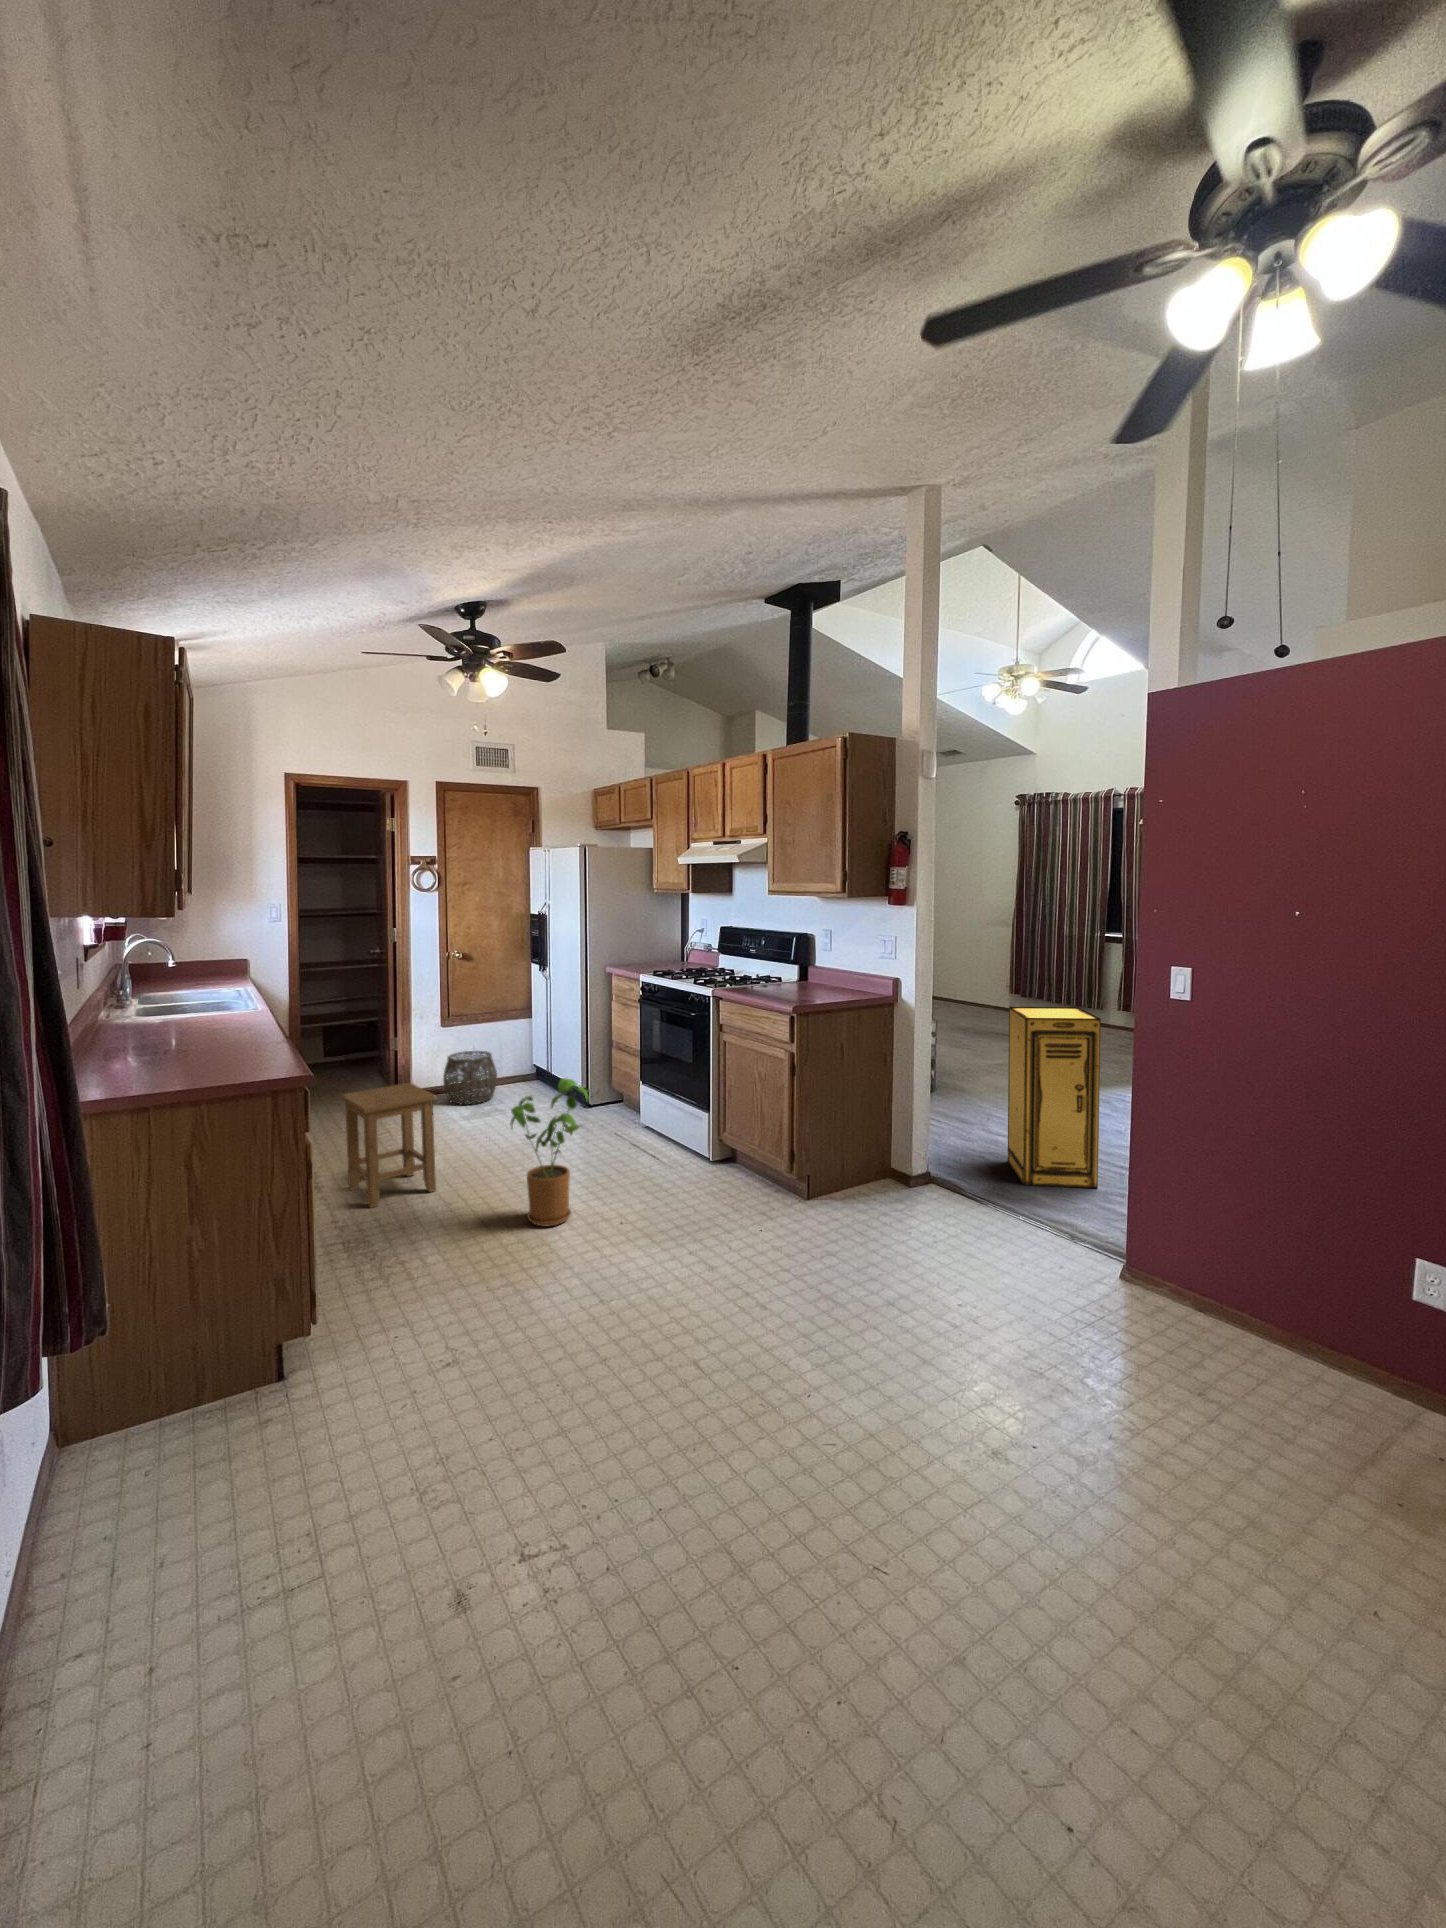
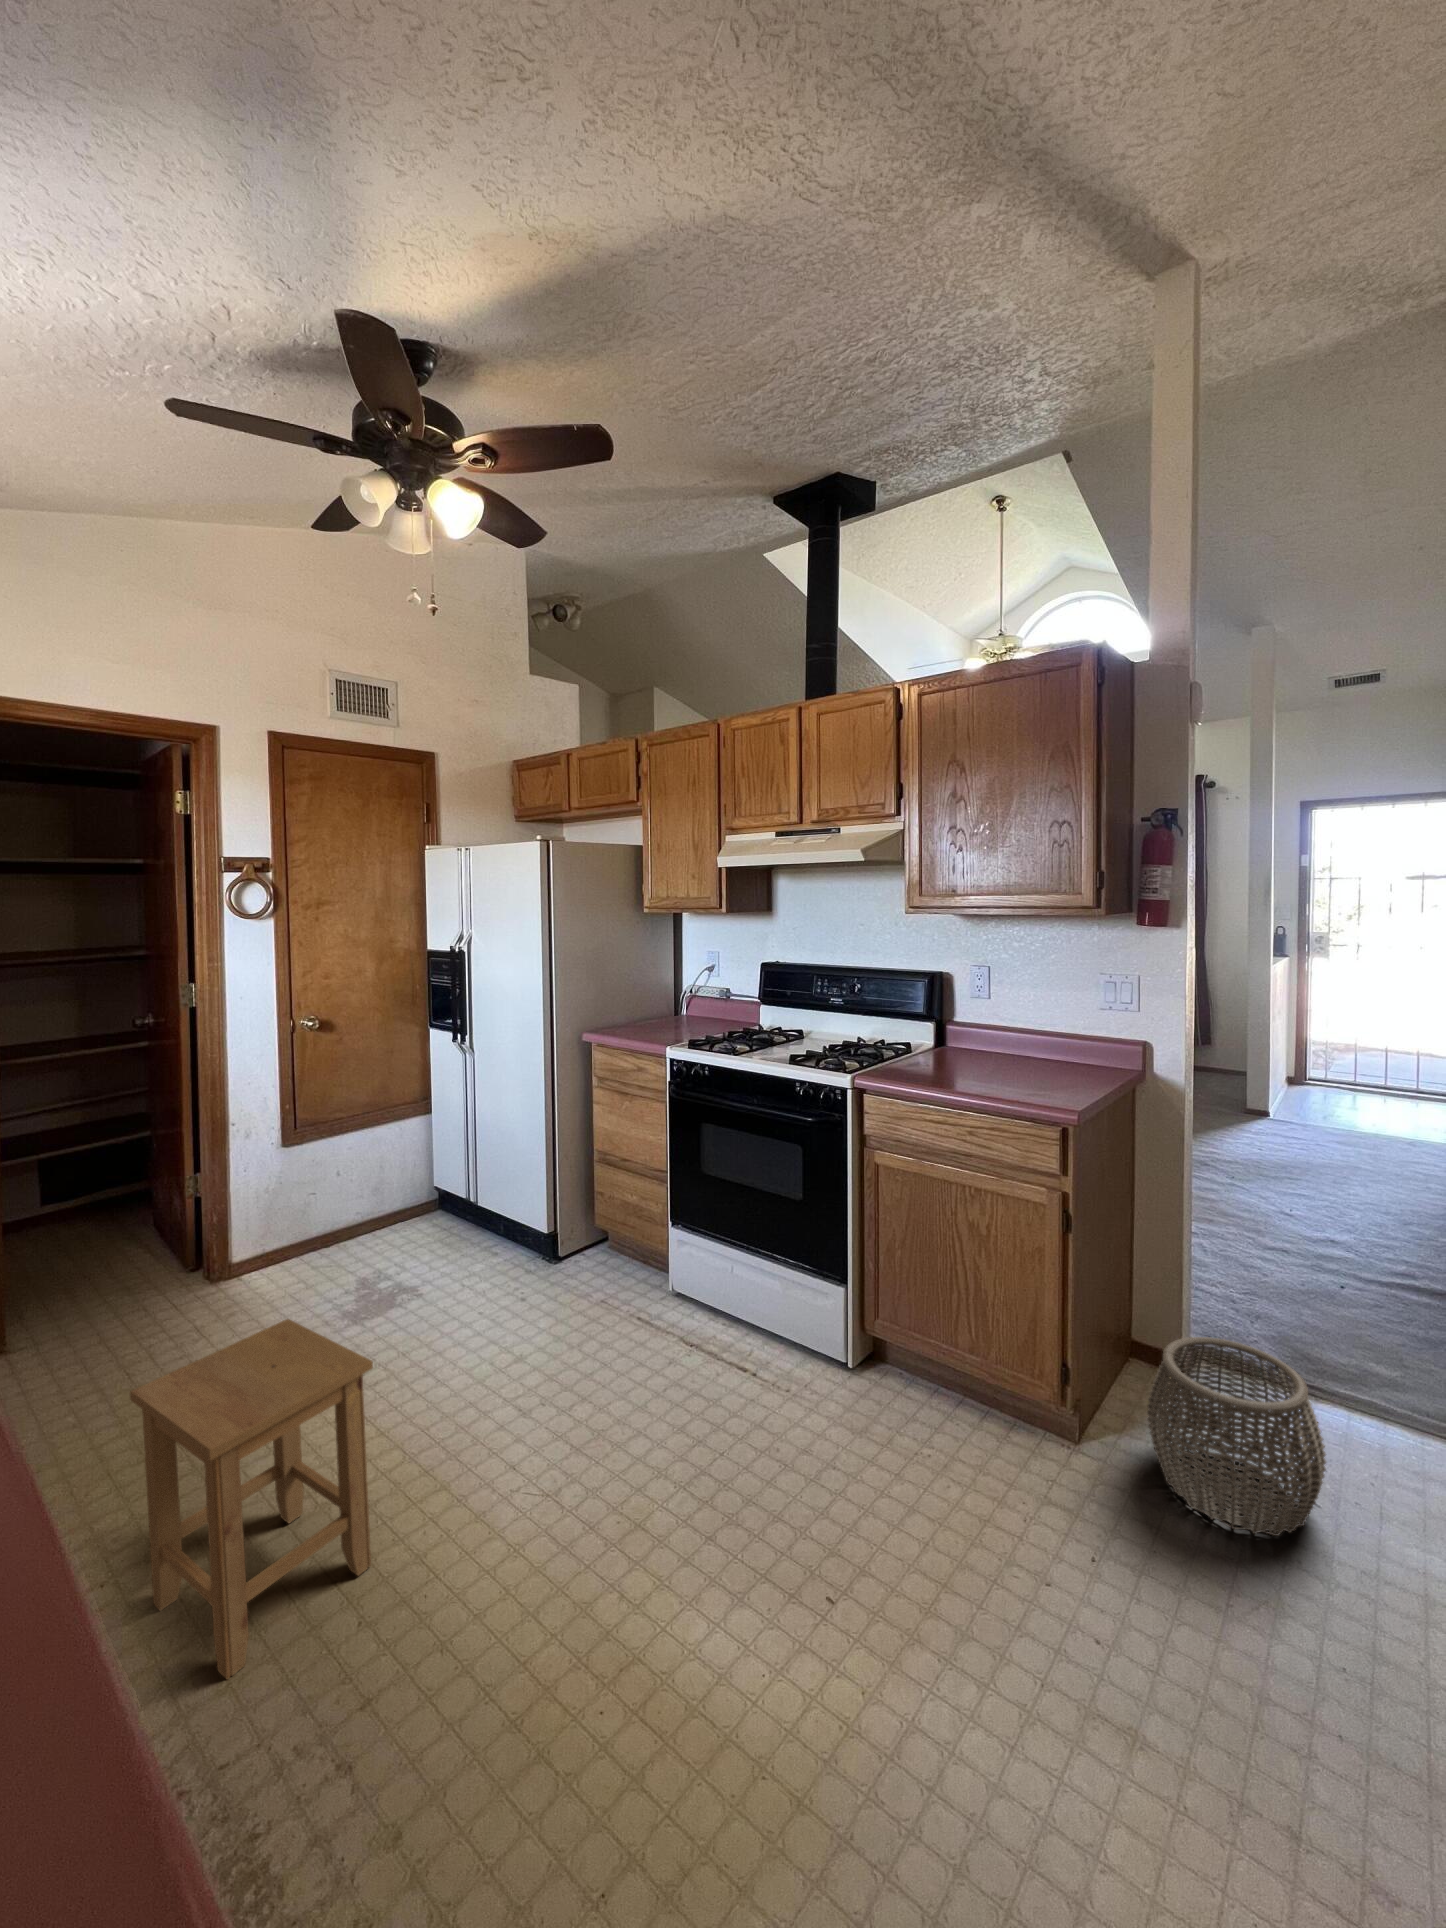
storage cabinet: present [1008,1007,1101,1188] -> none [1234,1064,1412,1344]
woven basket: present [443,1051,497,1105] -> present [1147,1337,1326,1536]
house plant: present [510,1078,588,1226] -> none [577,1301,770,1661]

